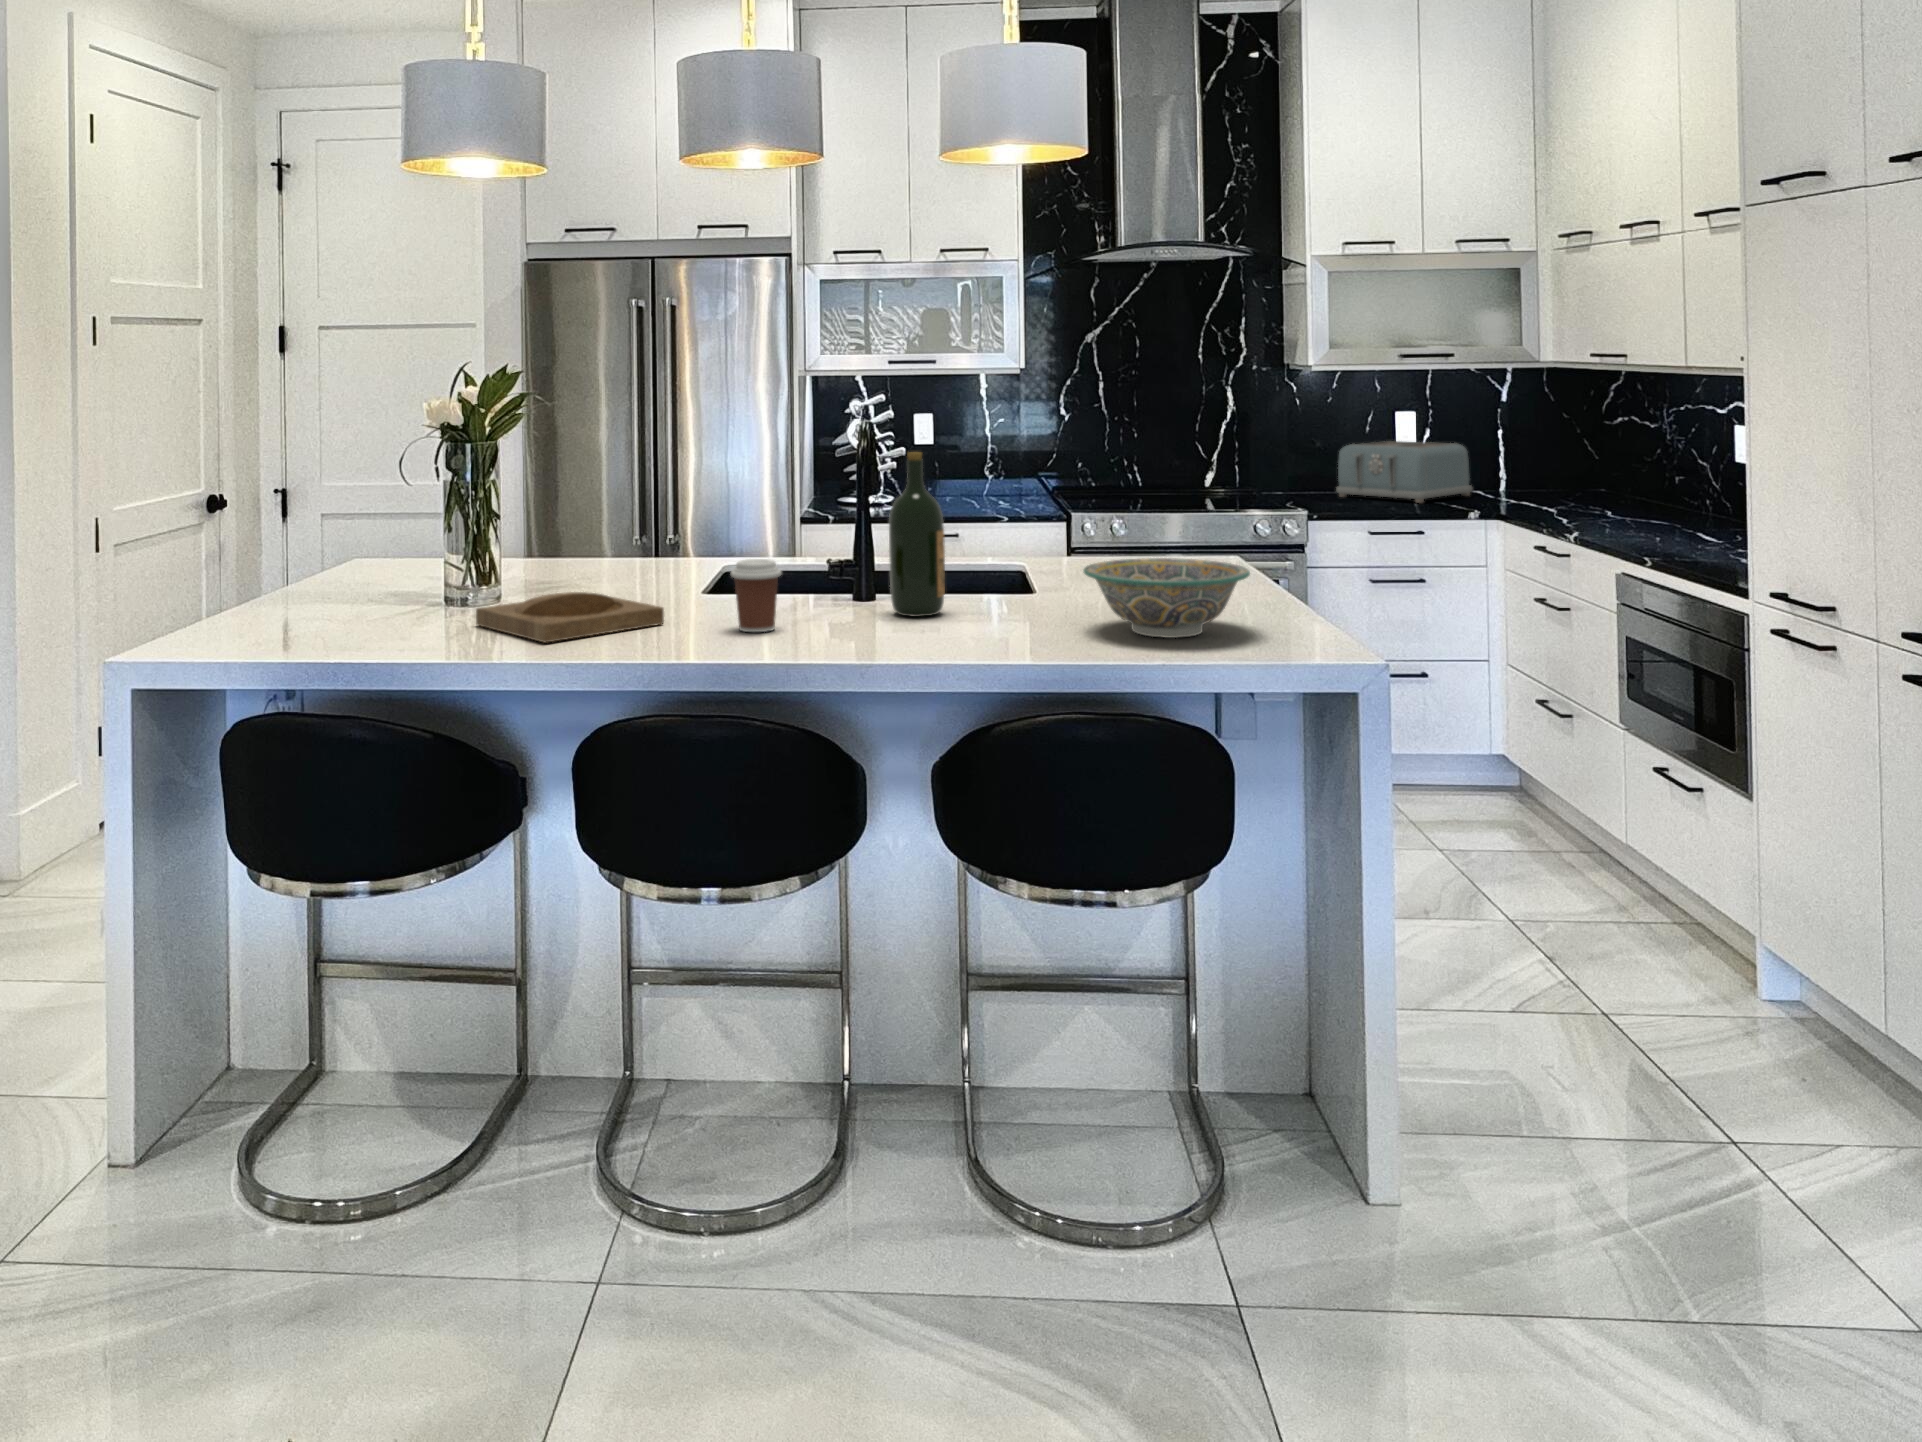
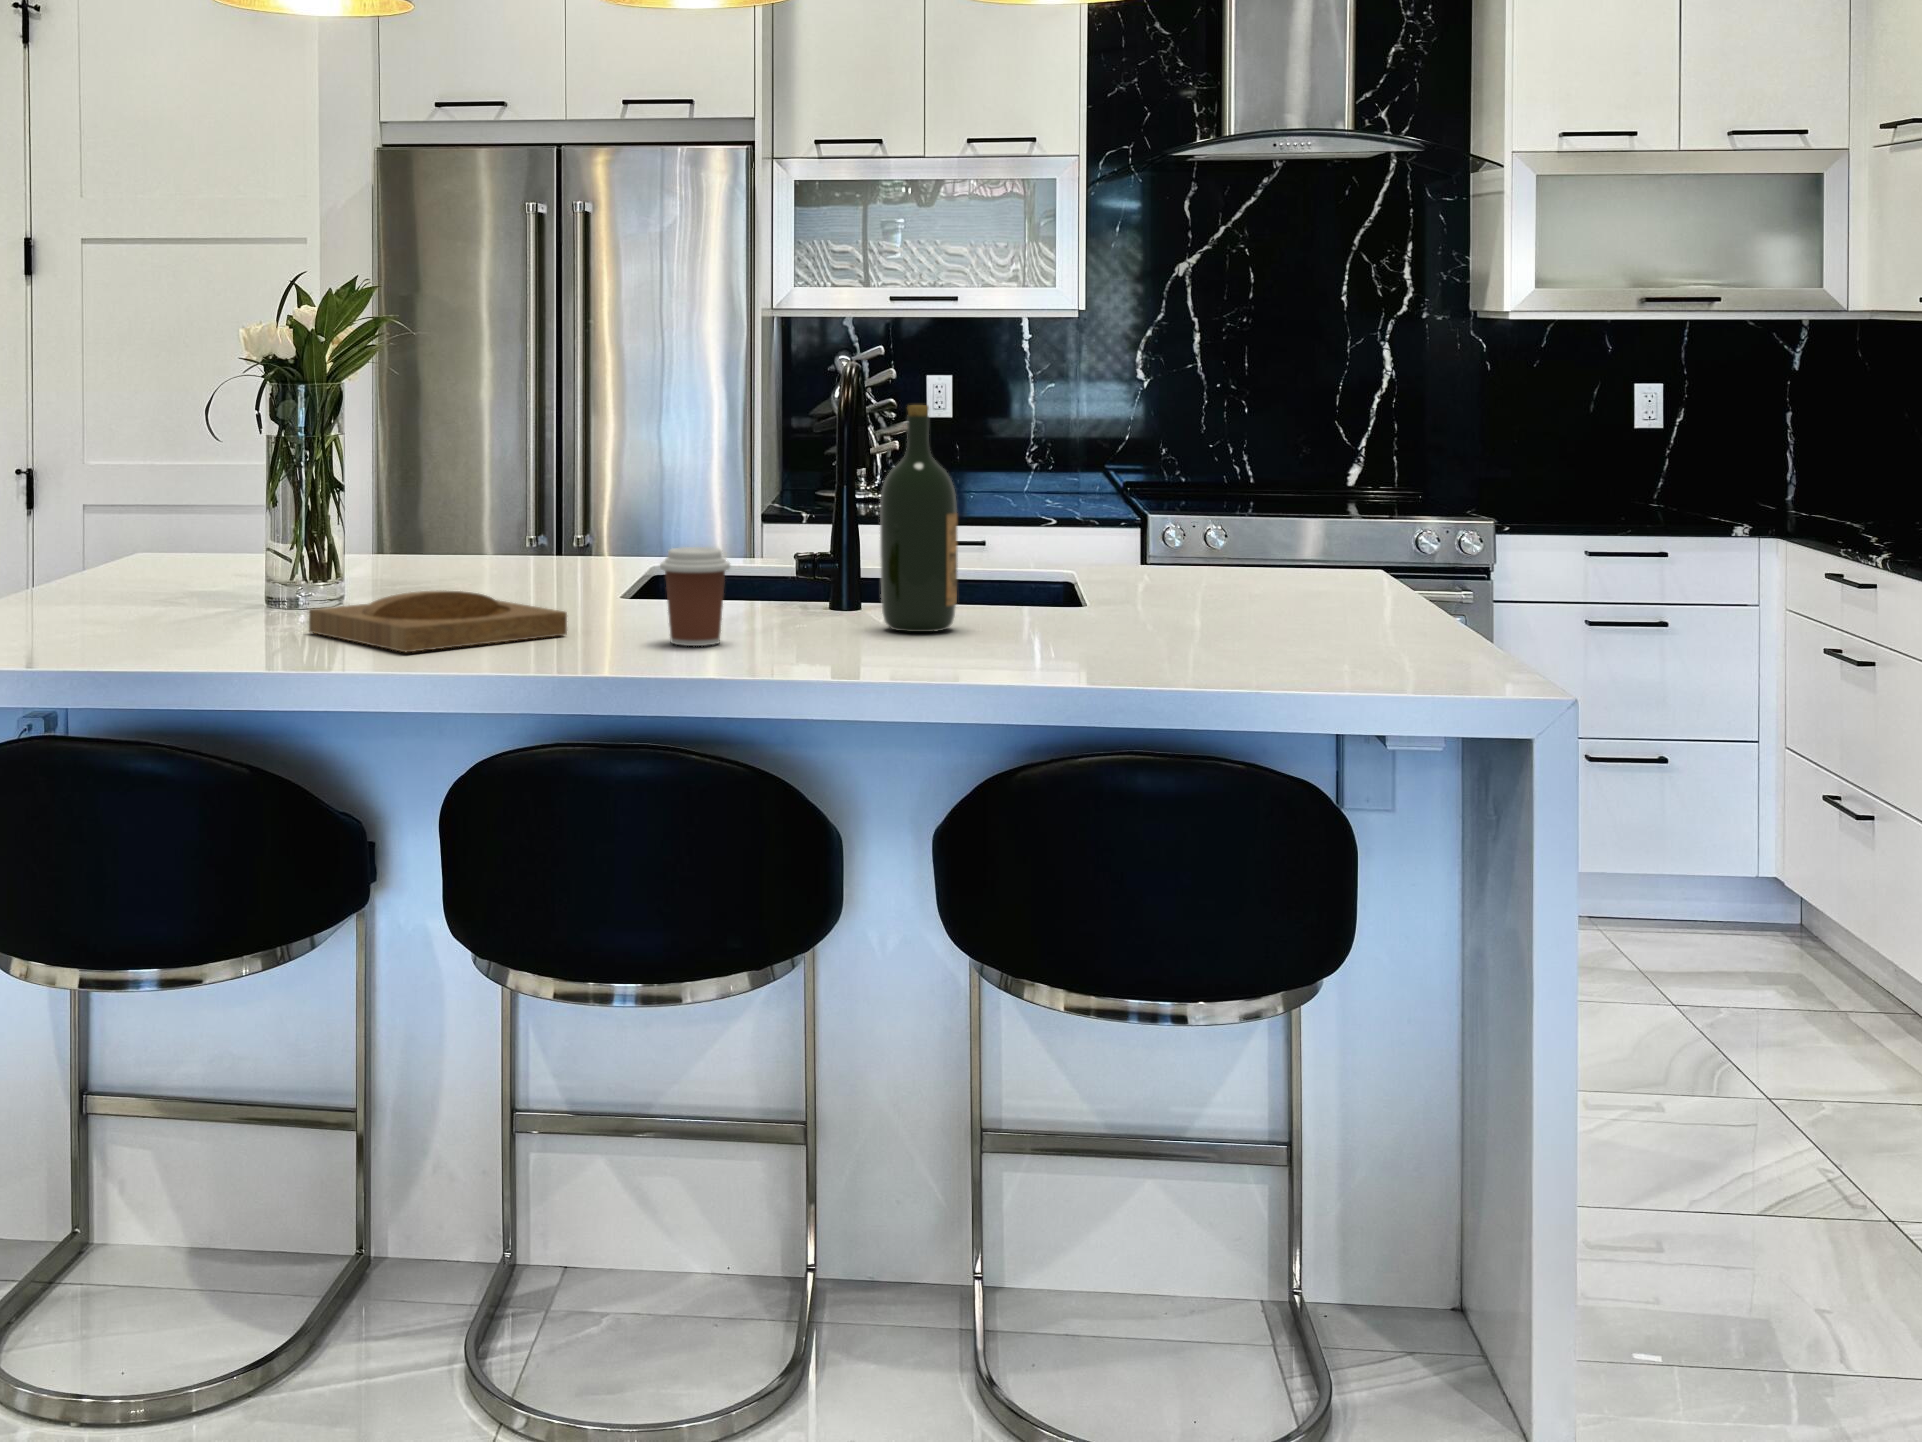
toaster: present [1336,441,1472,503] -> none [1545,428,1747,516]
bowl: present [1084,558,1250,638] -> none [1148,556,1379,660]

